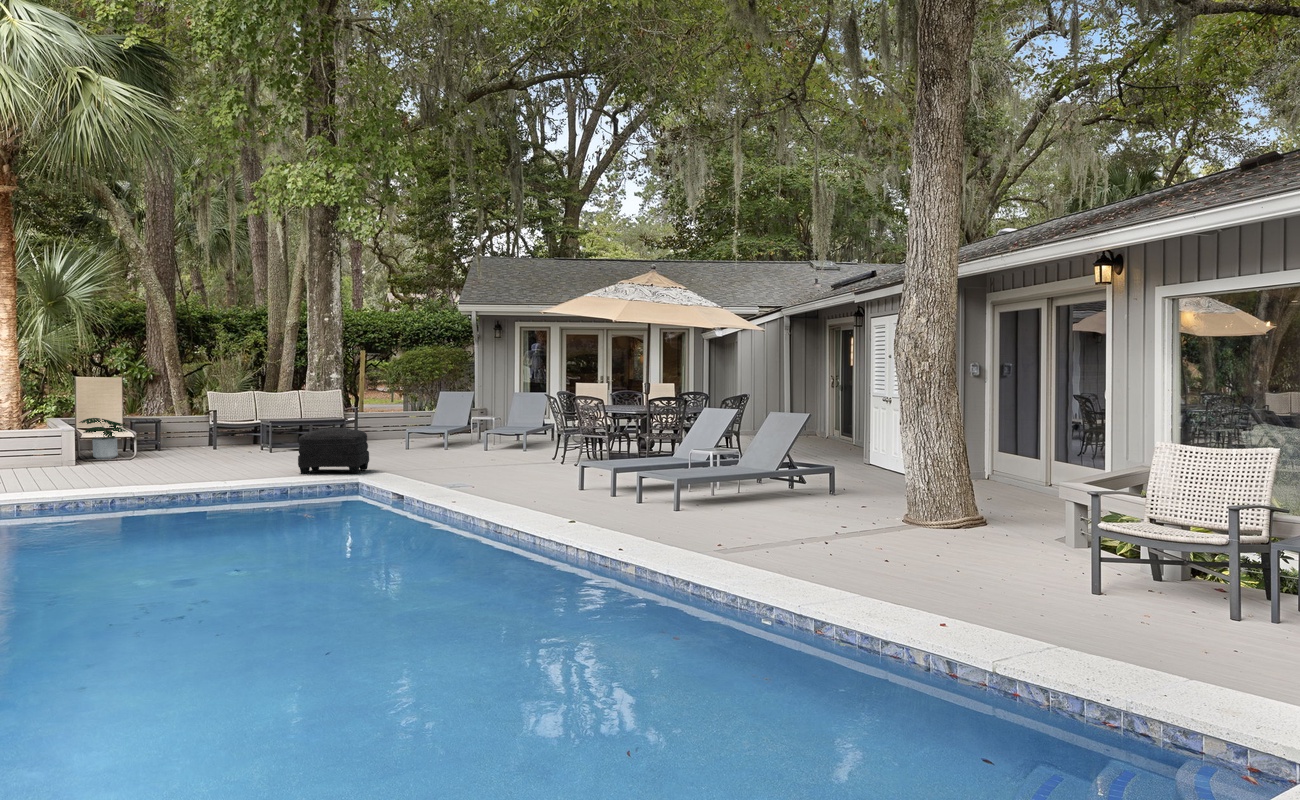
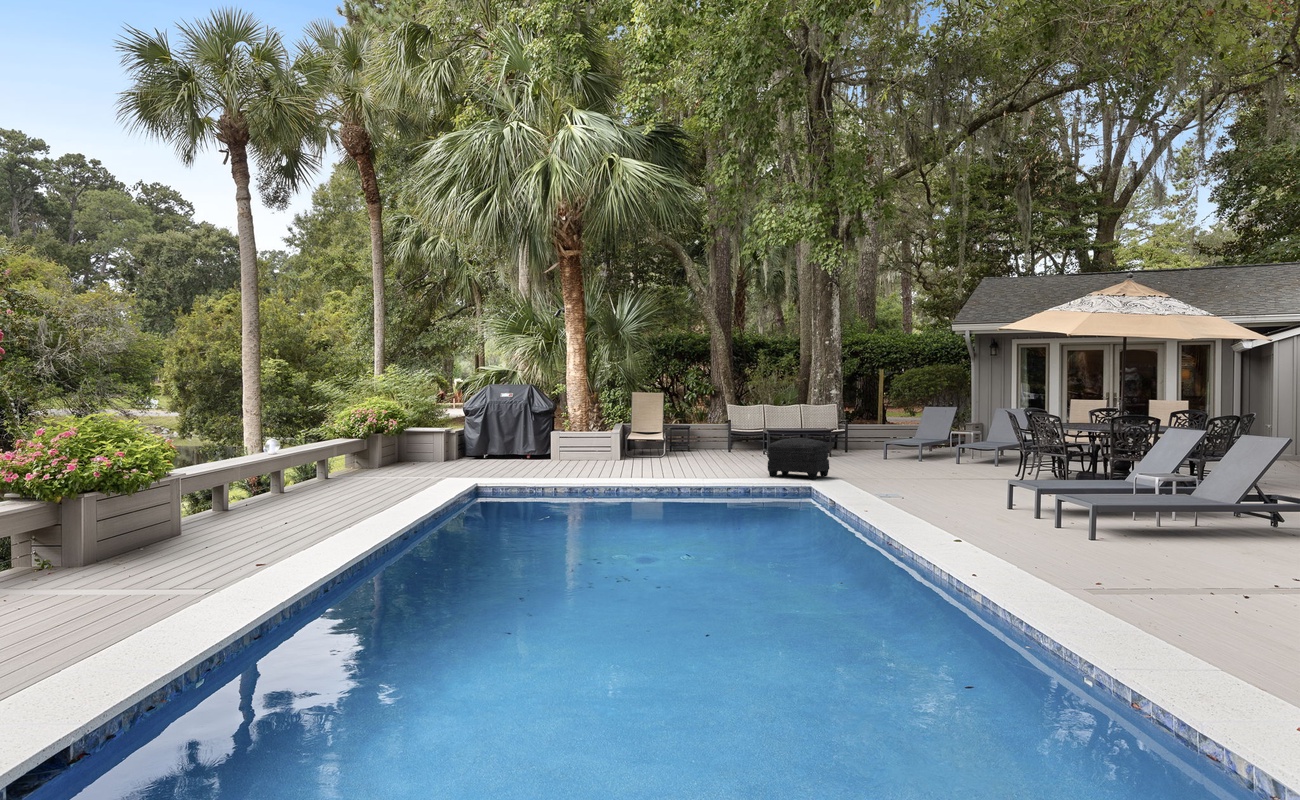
potted plant: present [79,418,128,459] -> none [632,425,667,457]

